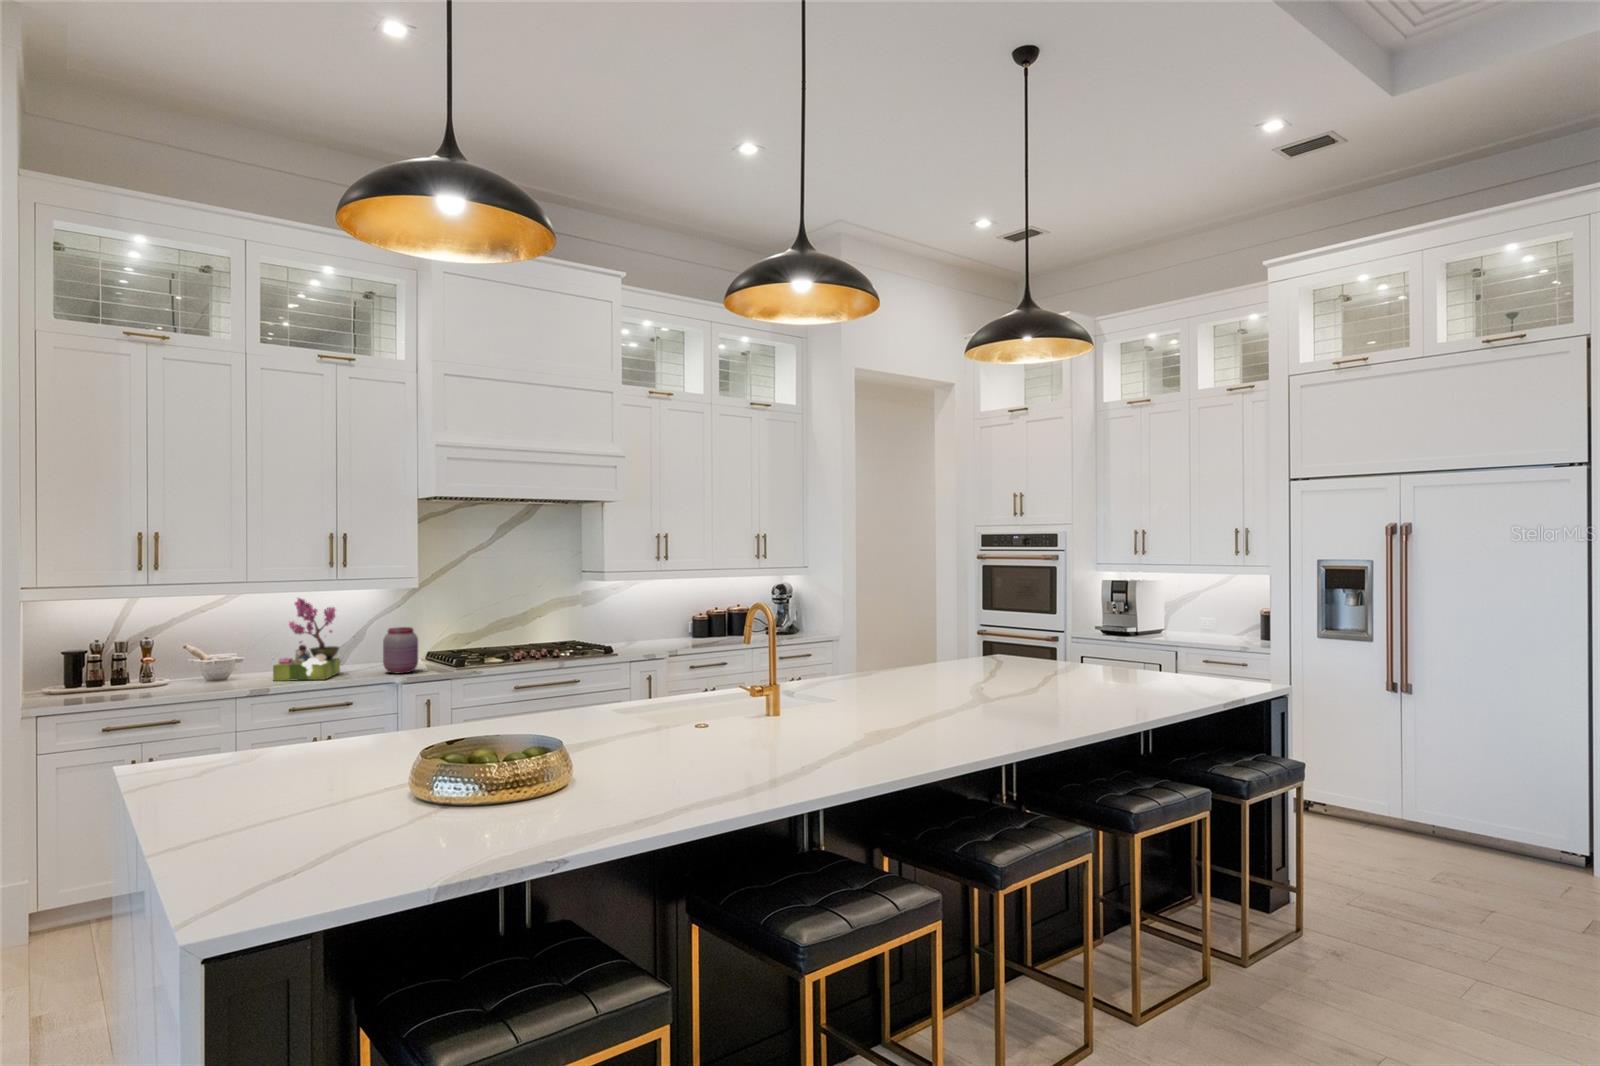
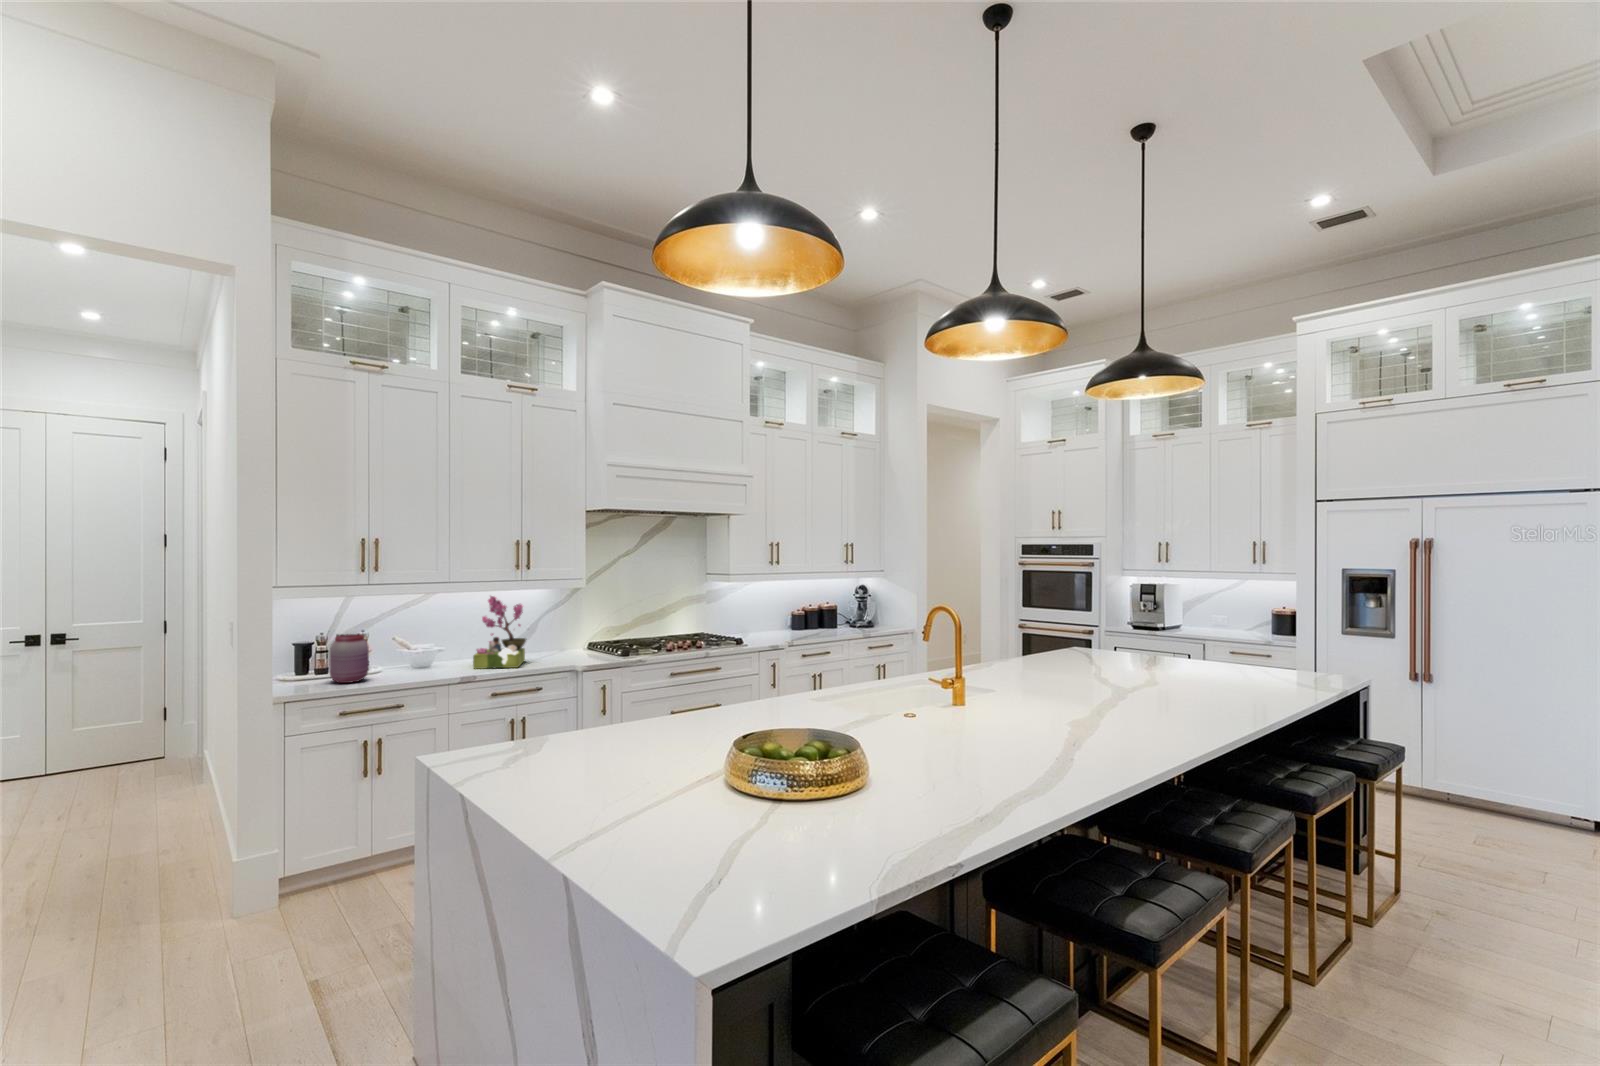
jar: present [383,627,418,674] -> present [329,634,369,683]

